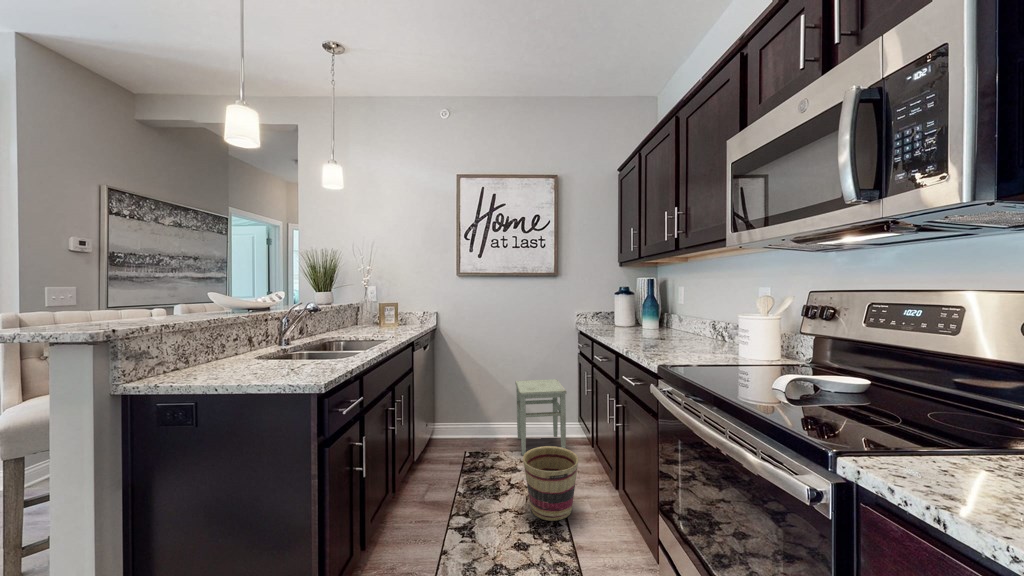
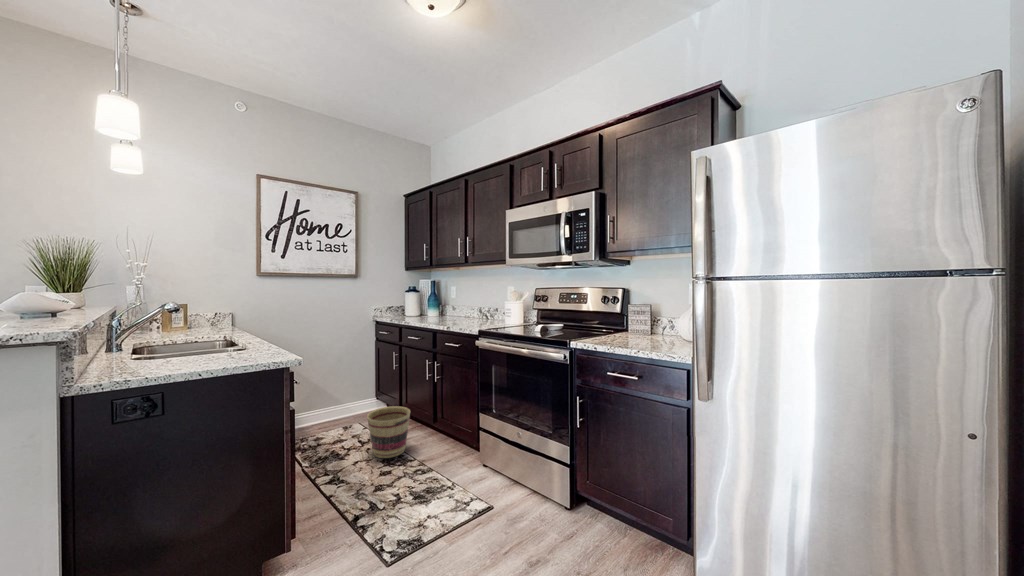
stool: present [515,379,567,455] -> none [321,364,376,431]

